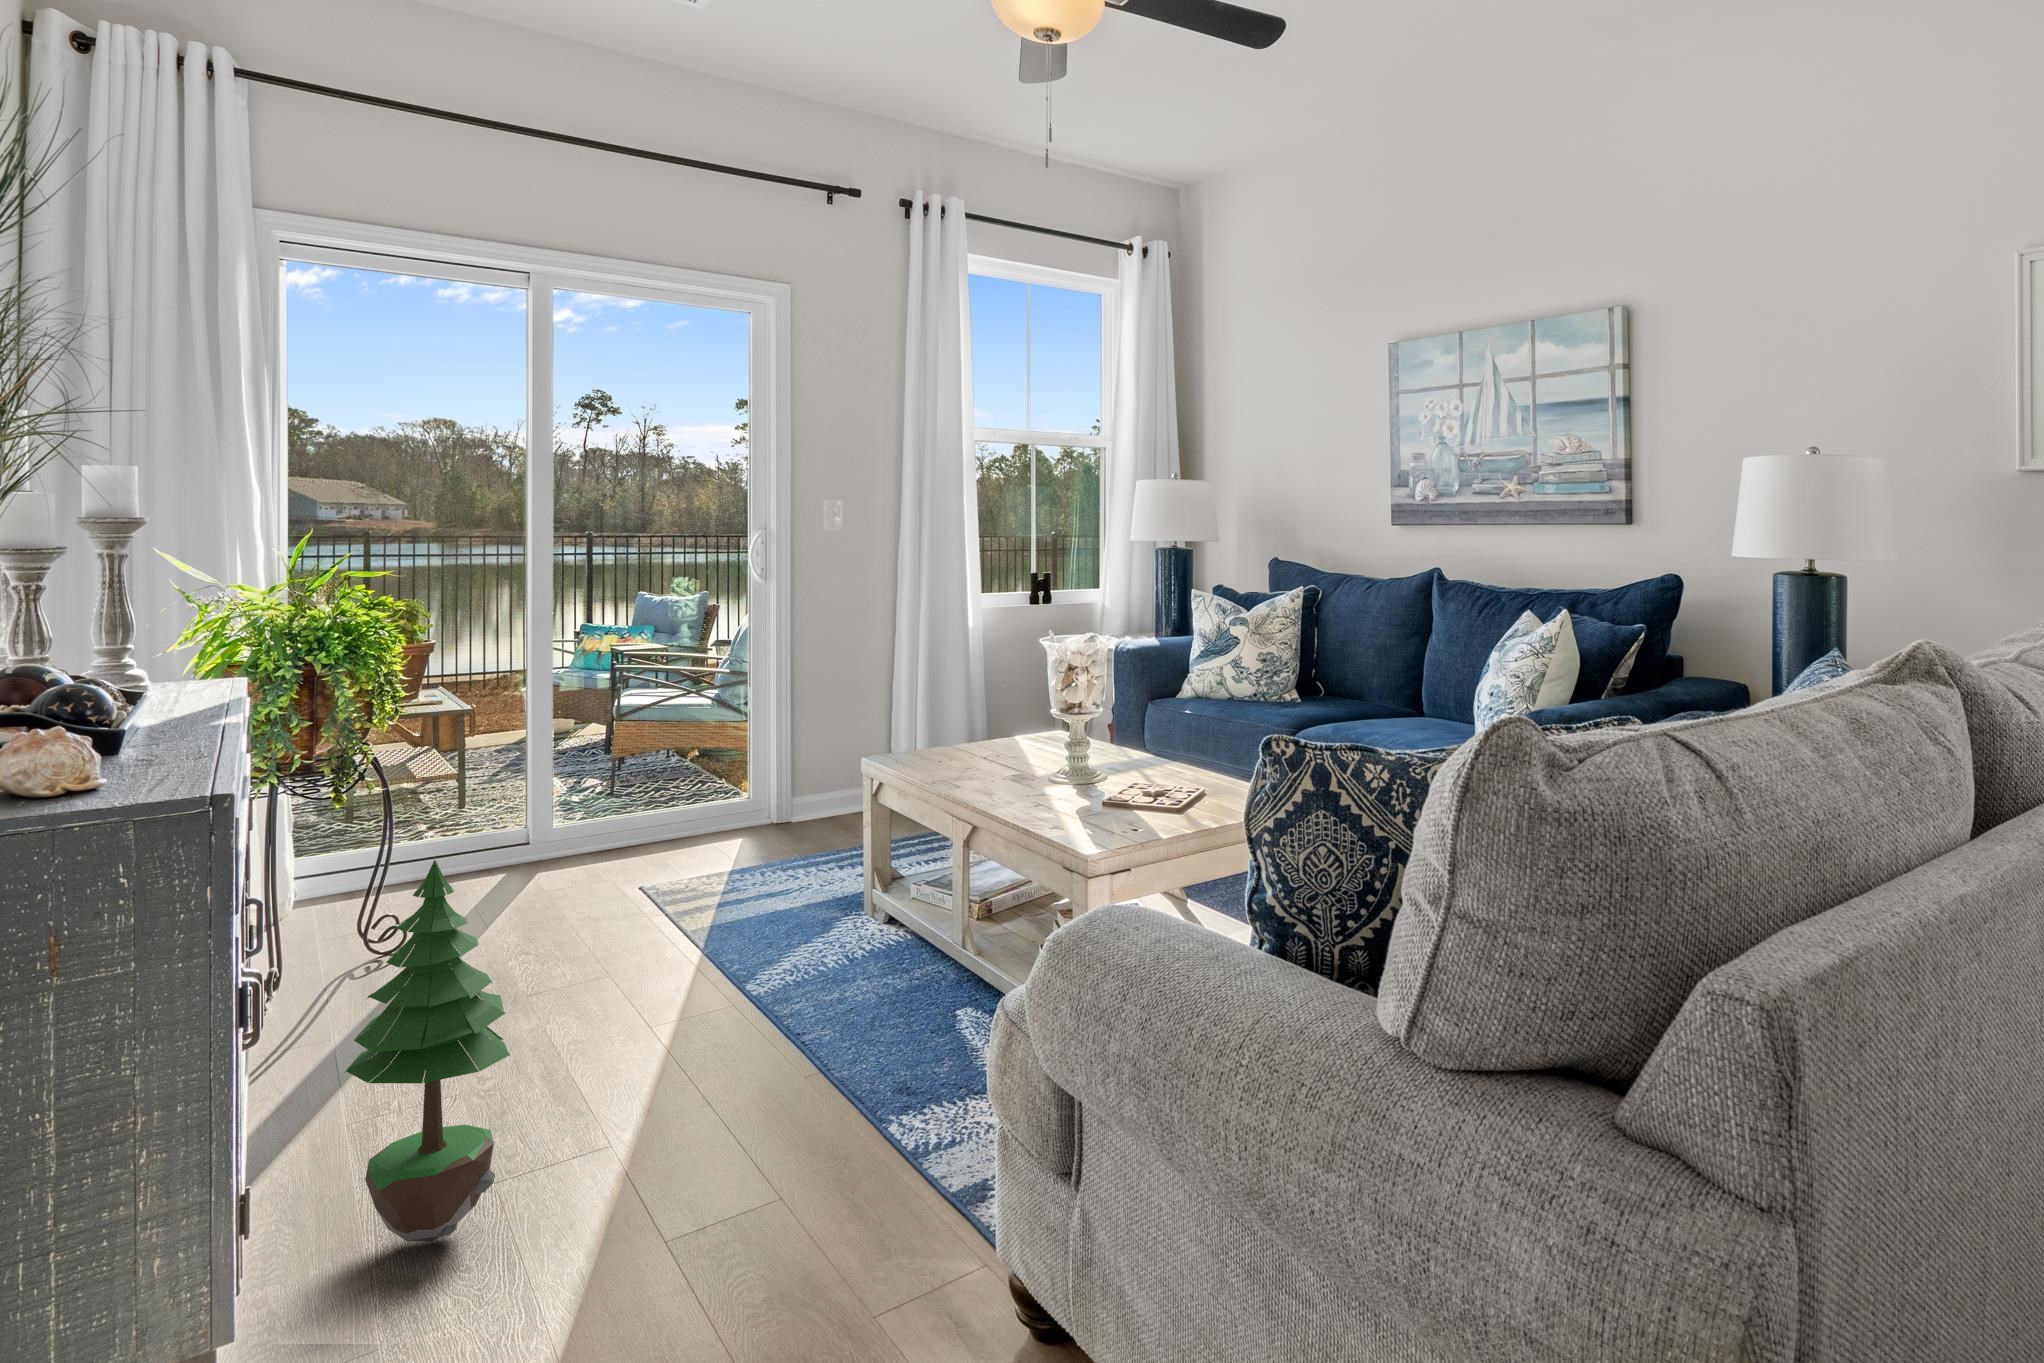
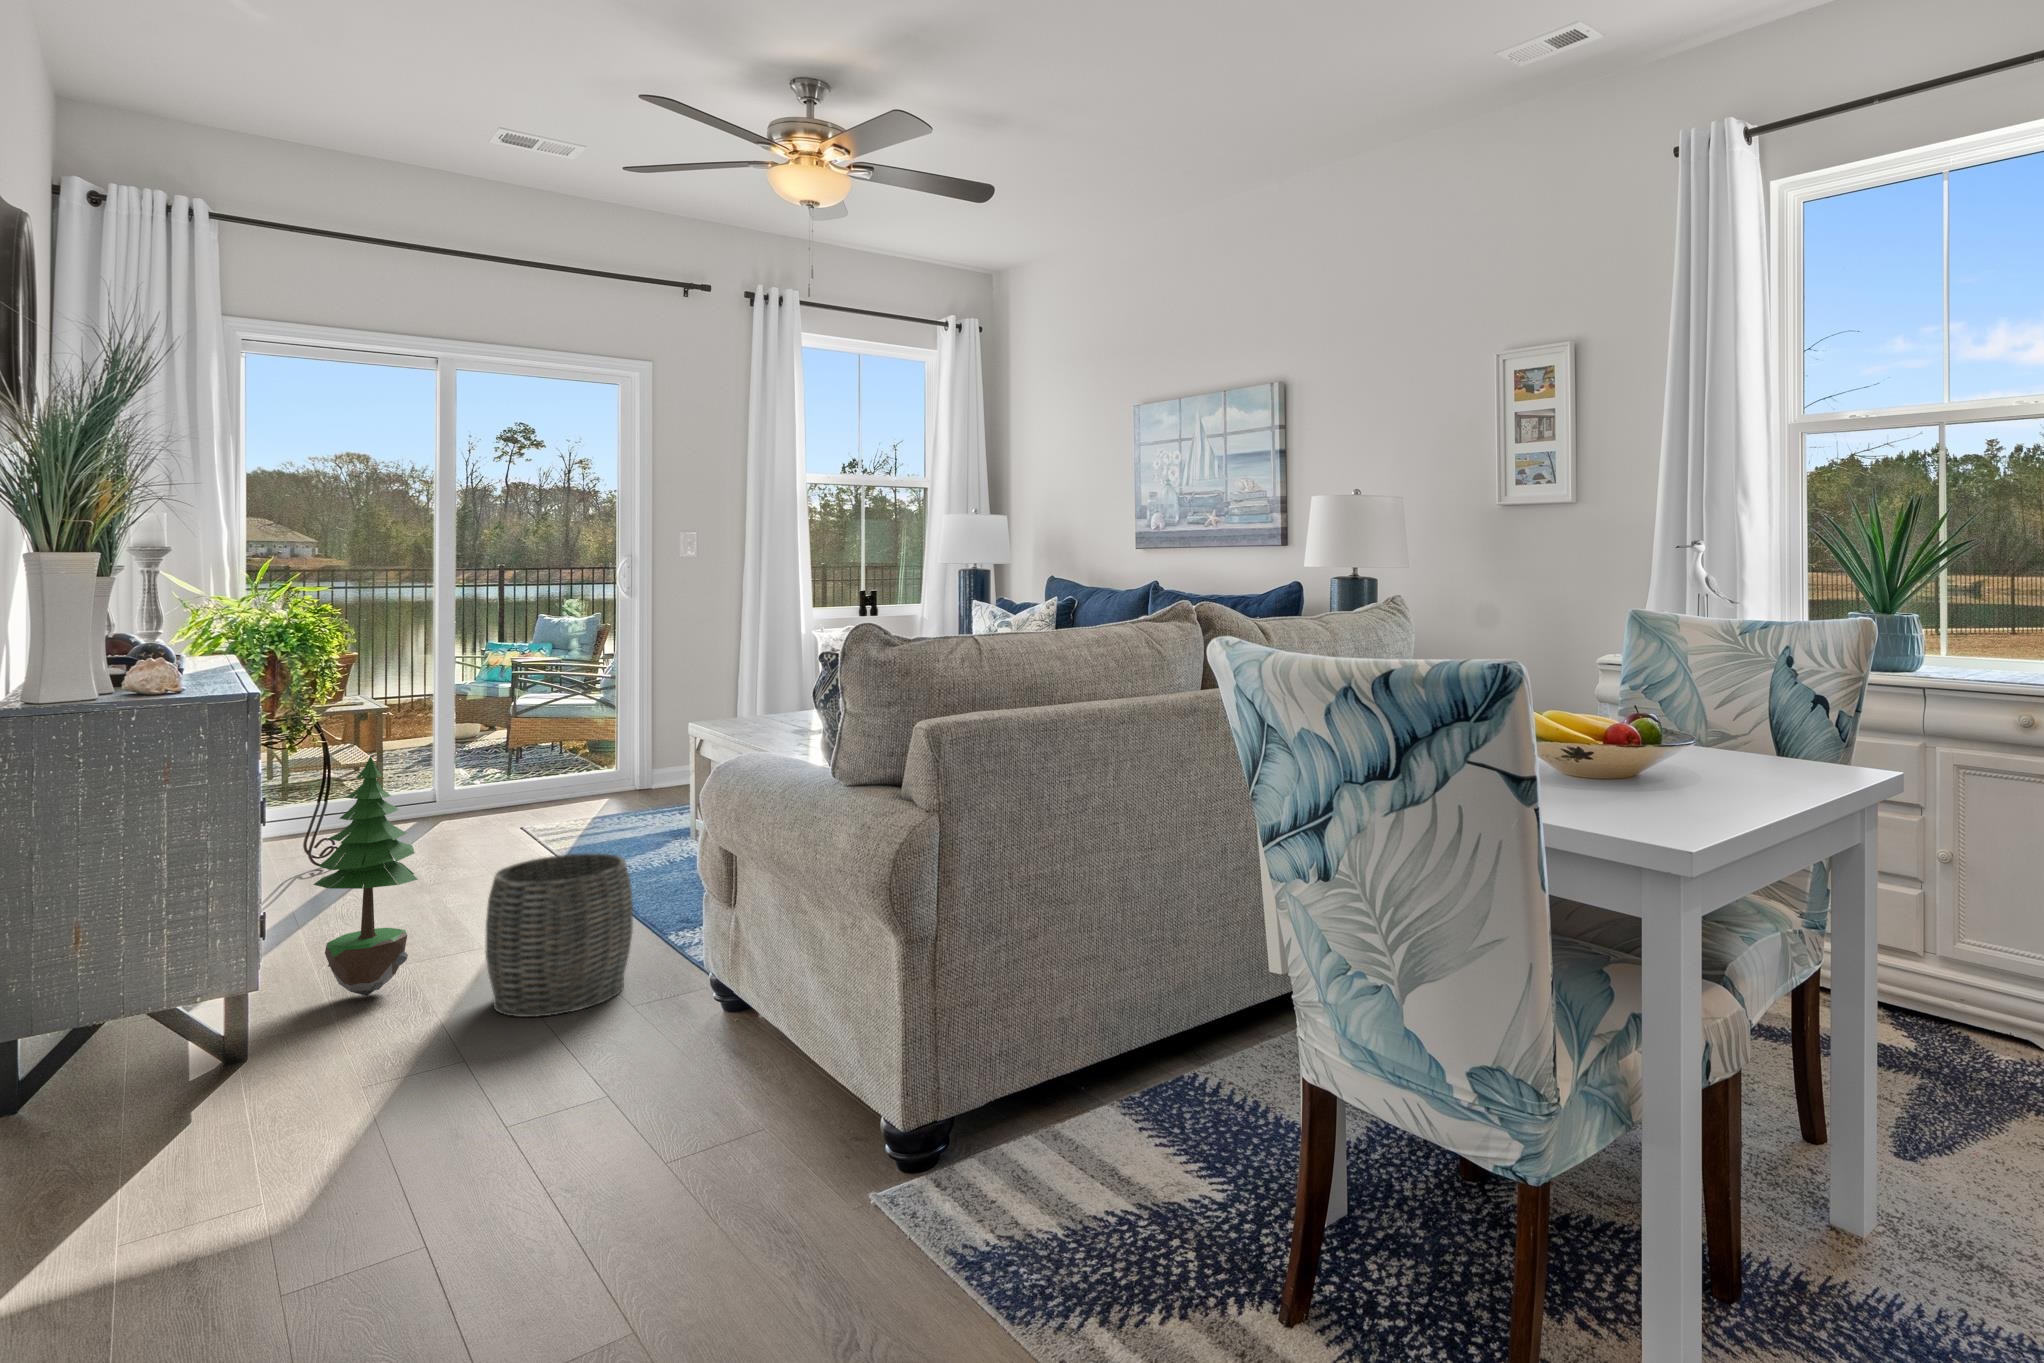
woven basket: none [619,1010,844,1312] -> present [485,853,633,1017]

